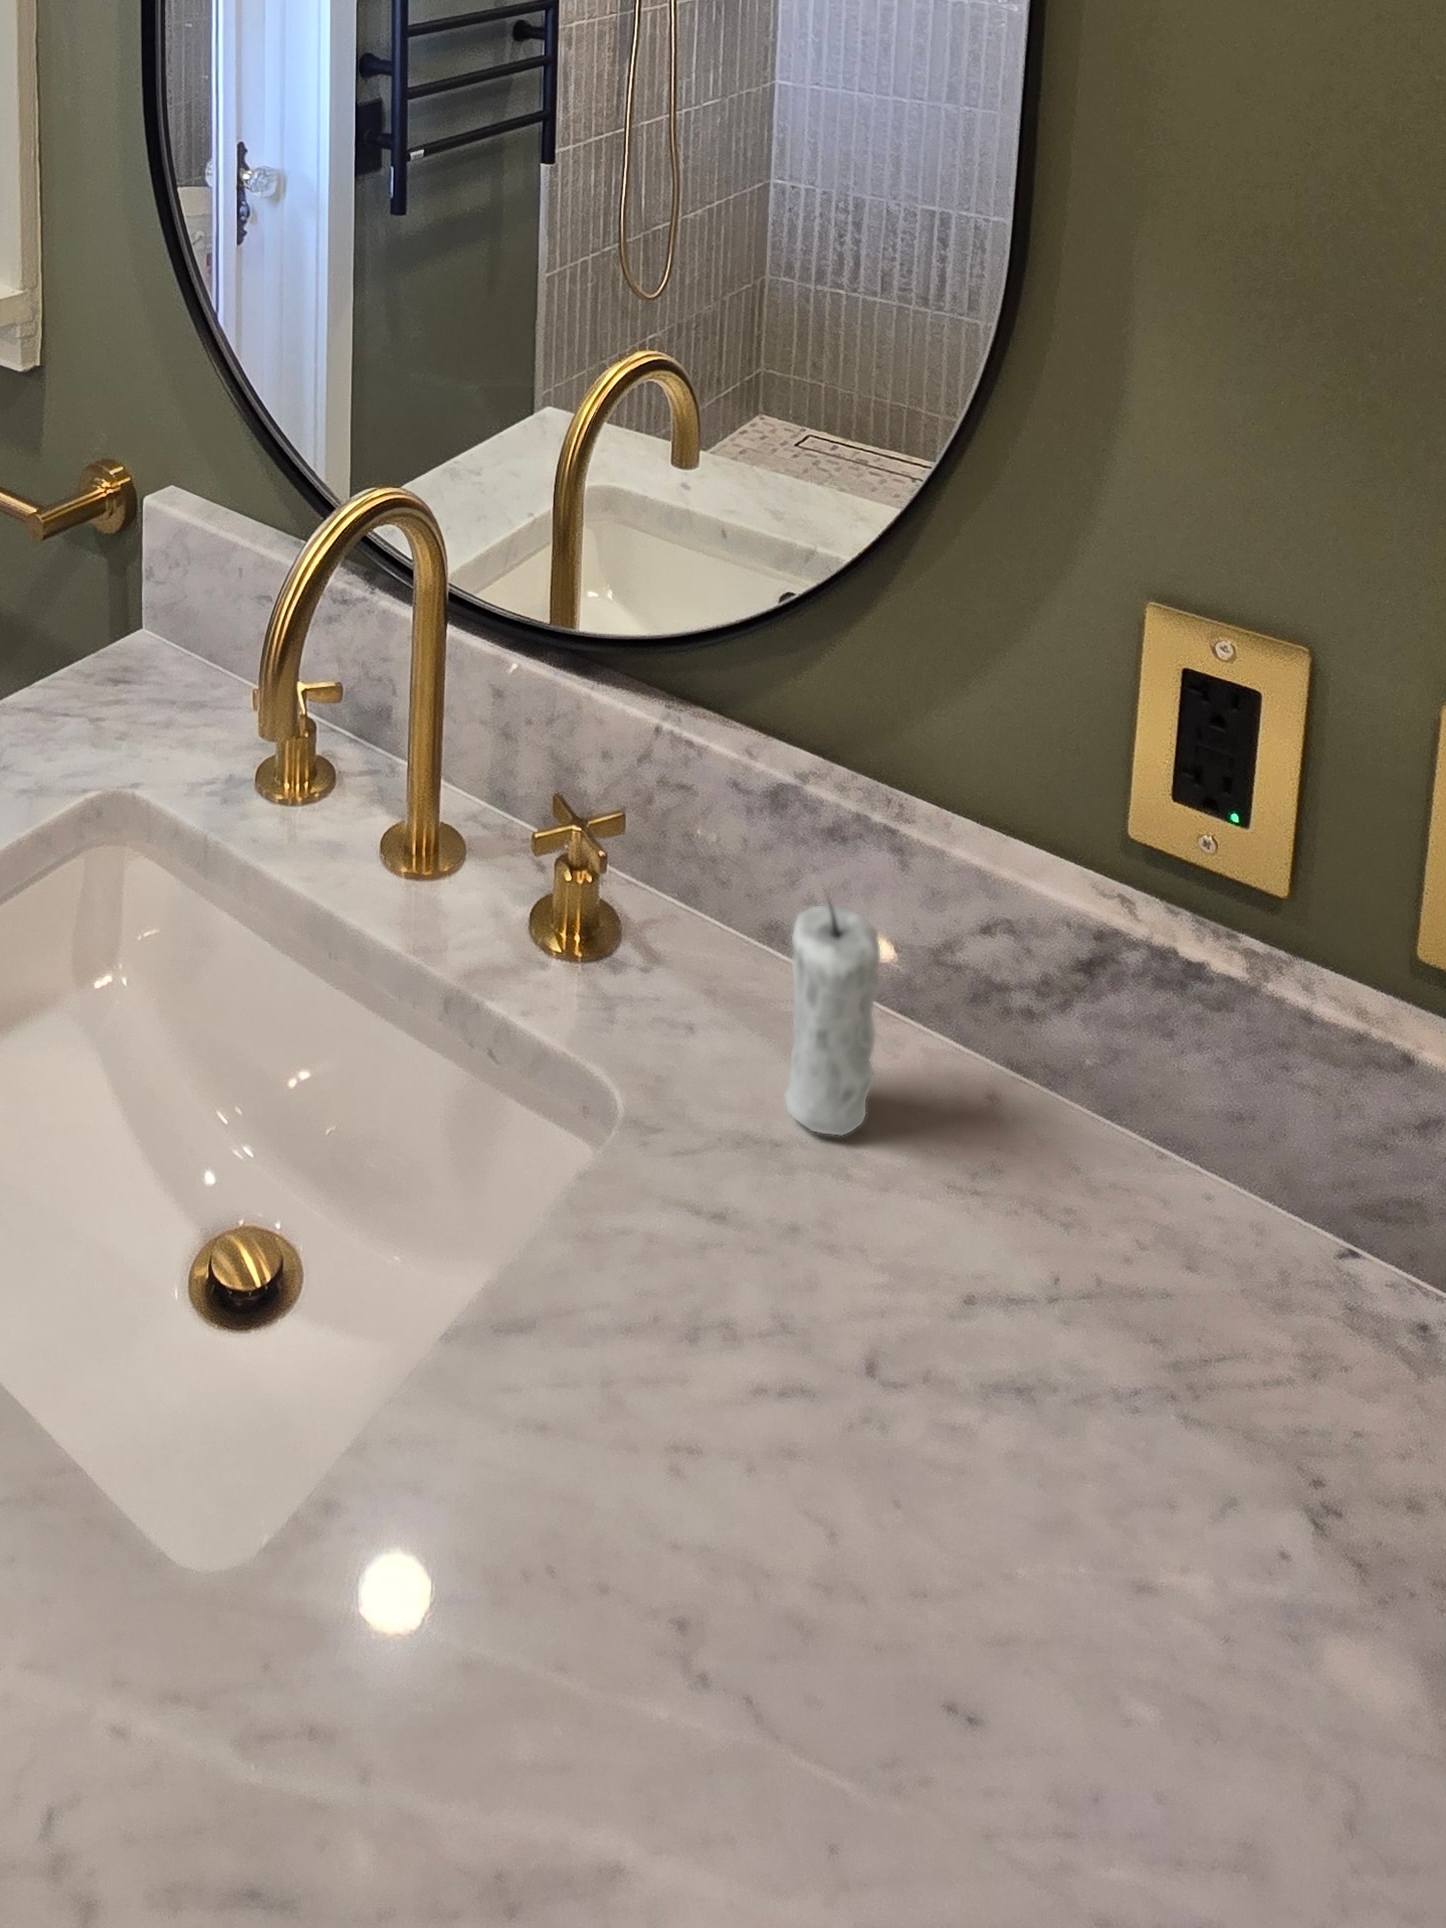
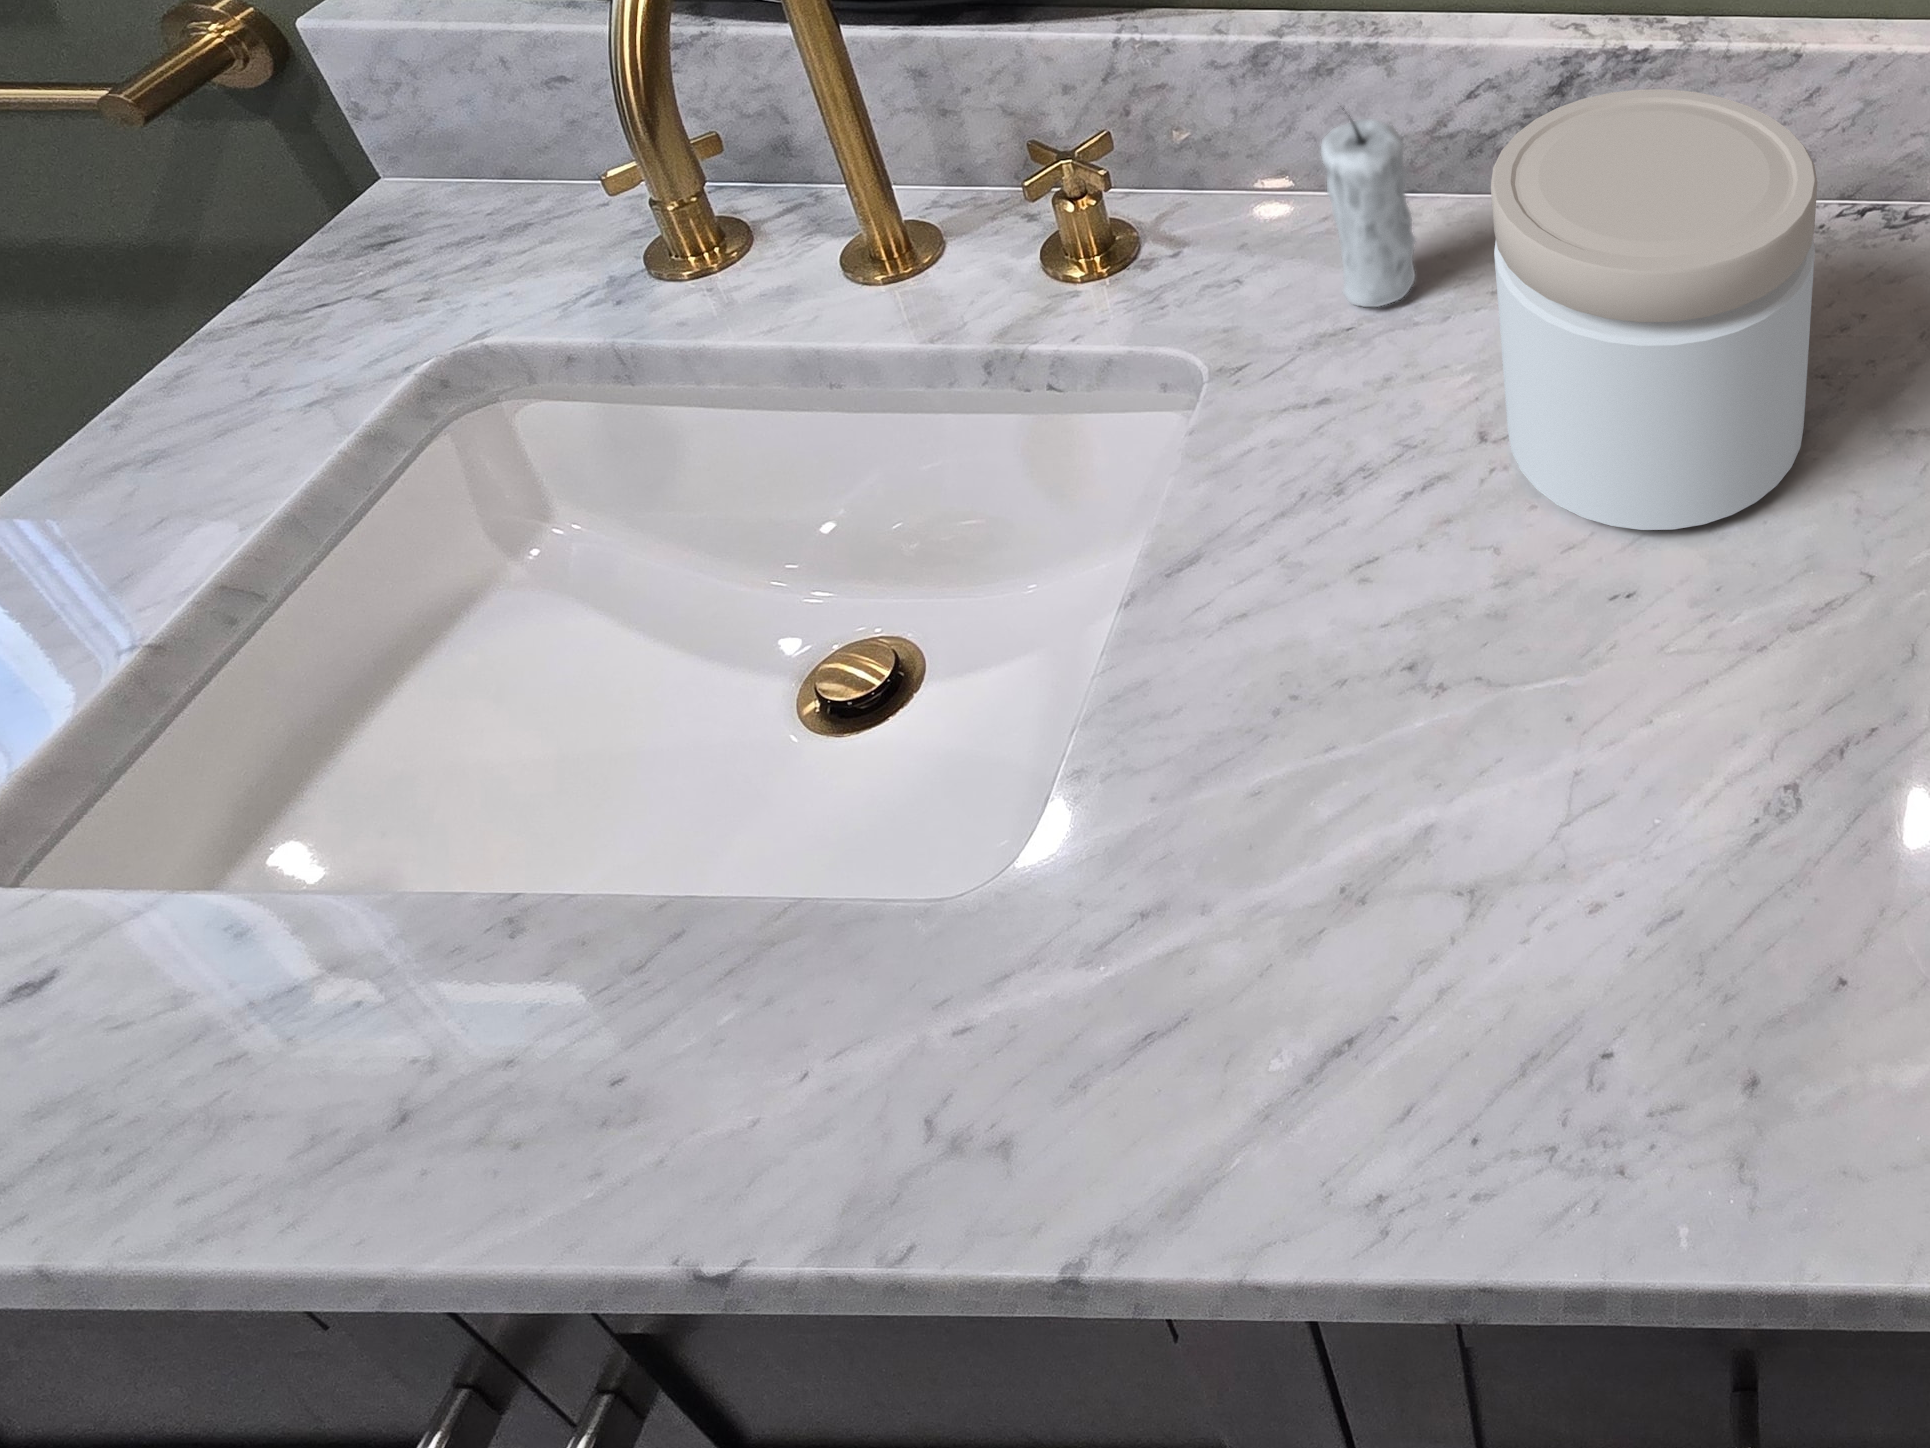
jar: none [884,994,1319,1679] -> present [1491,89,1817,530]

